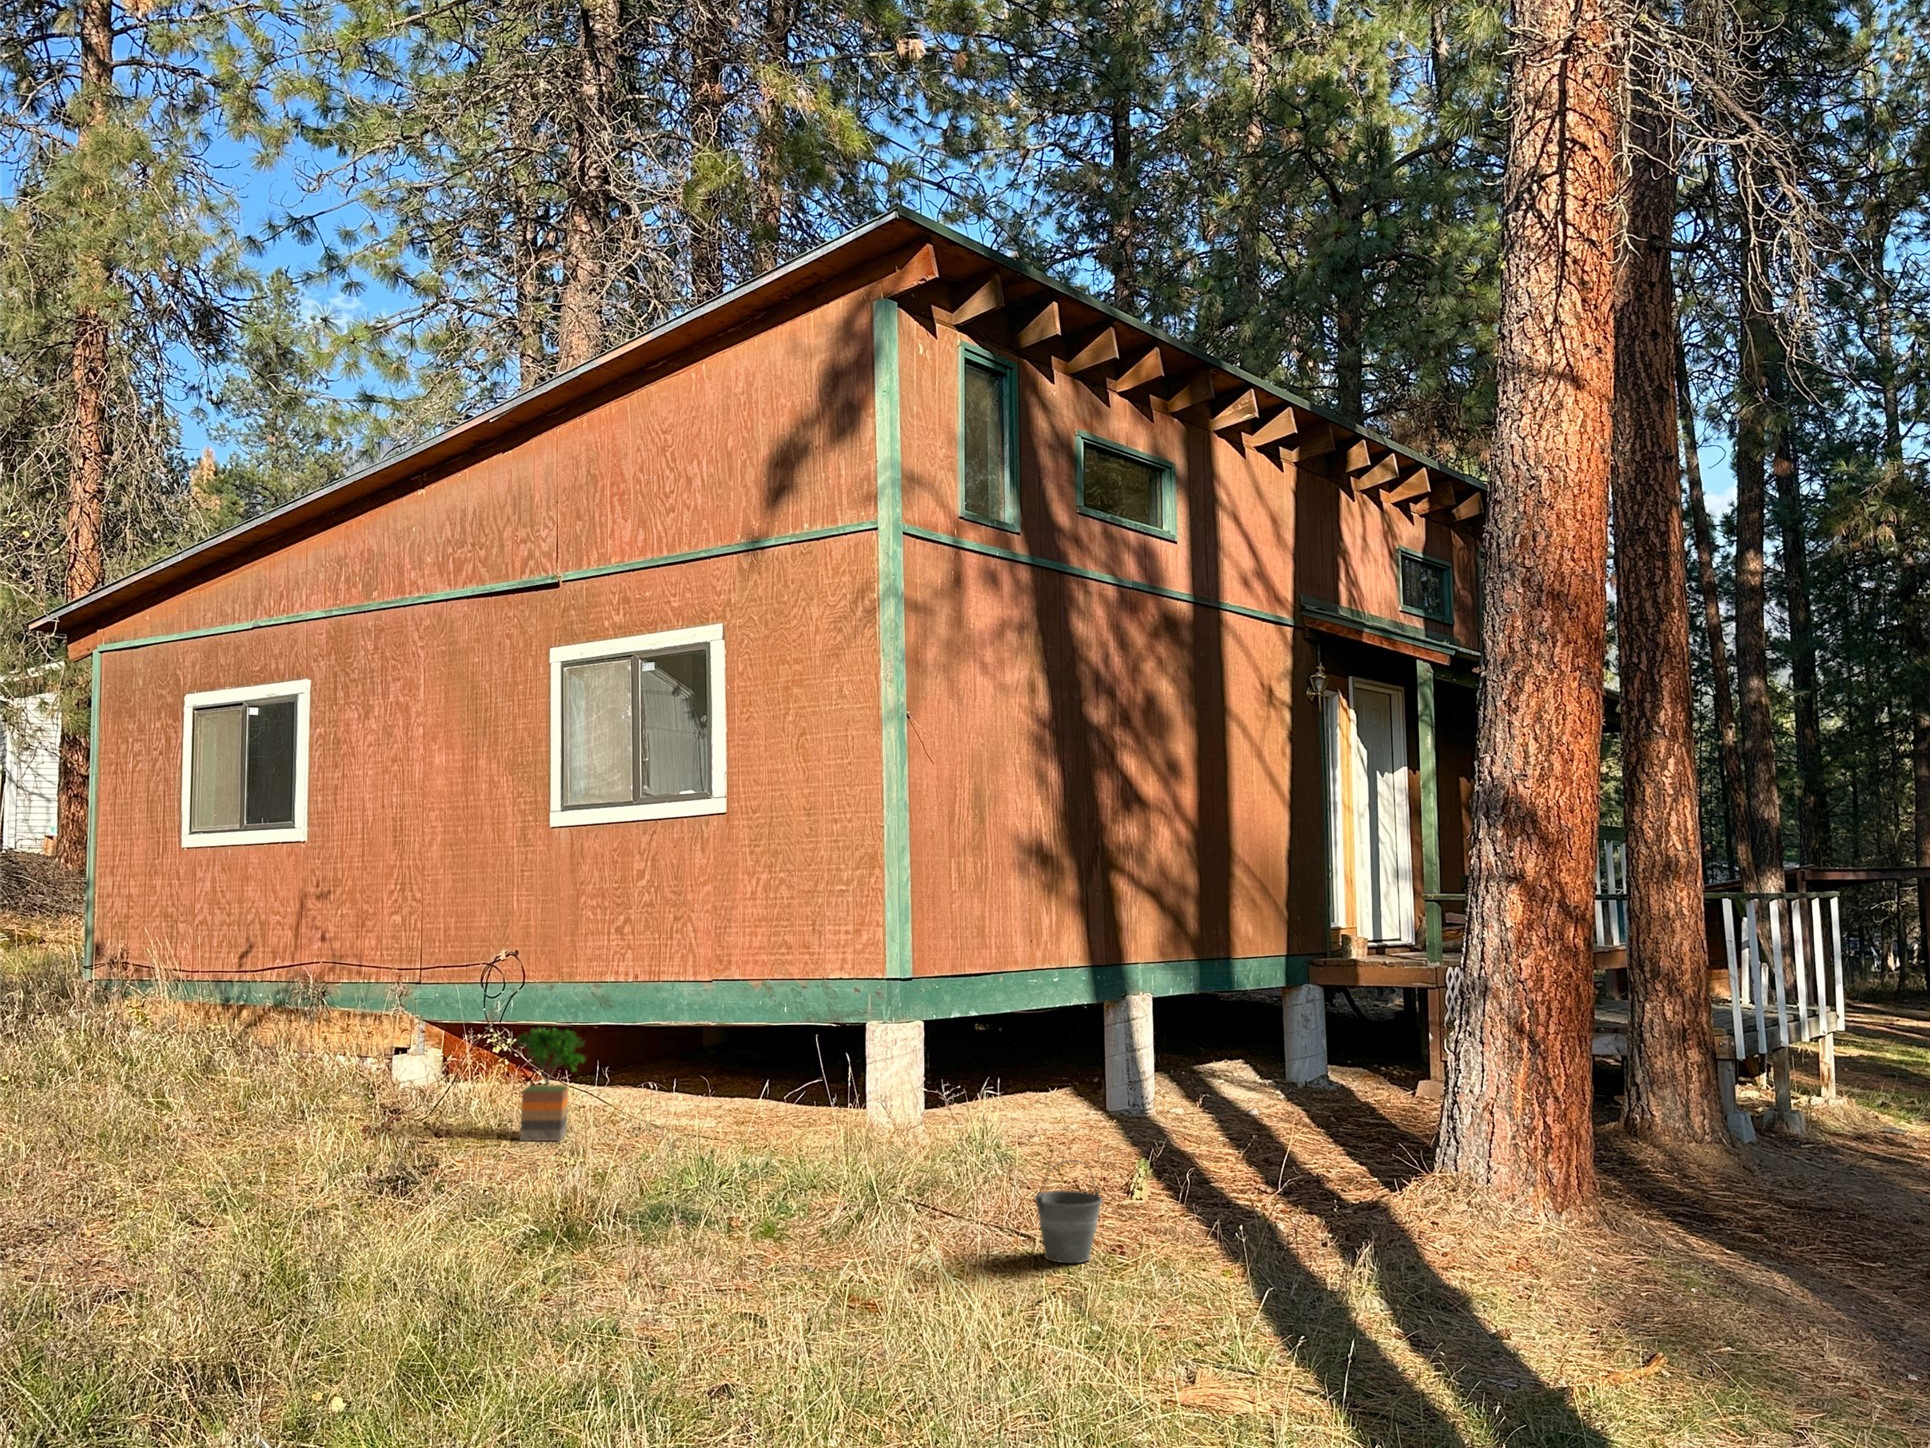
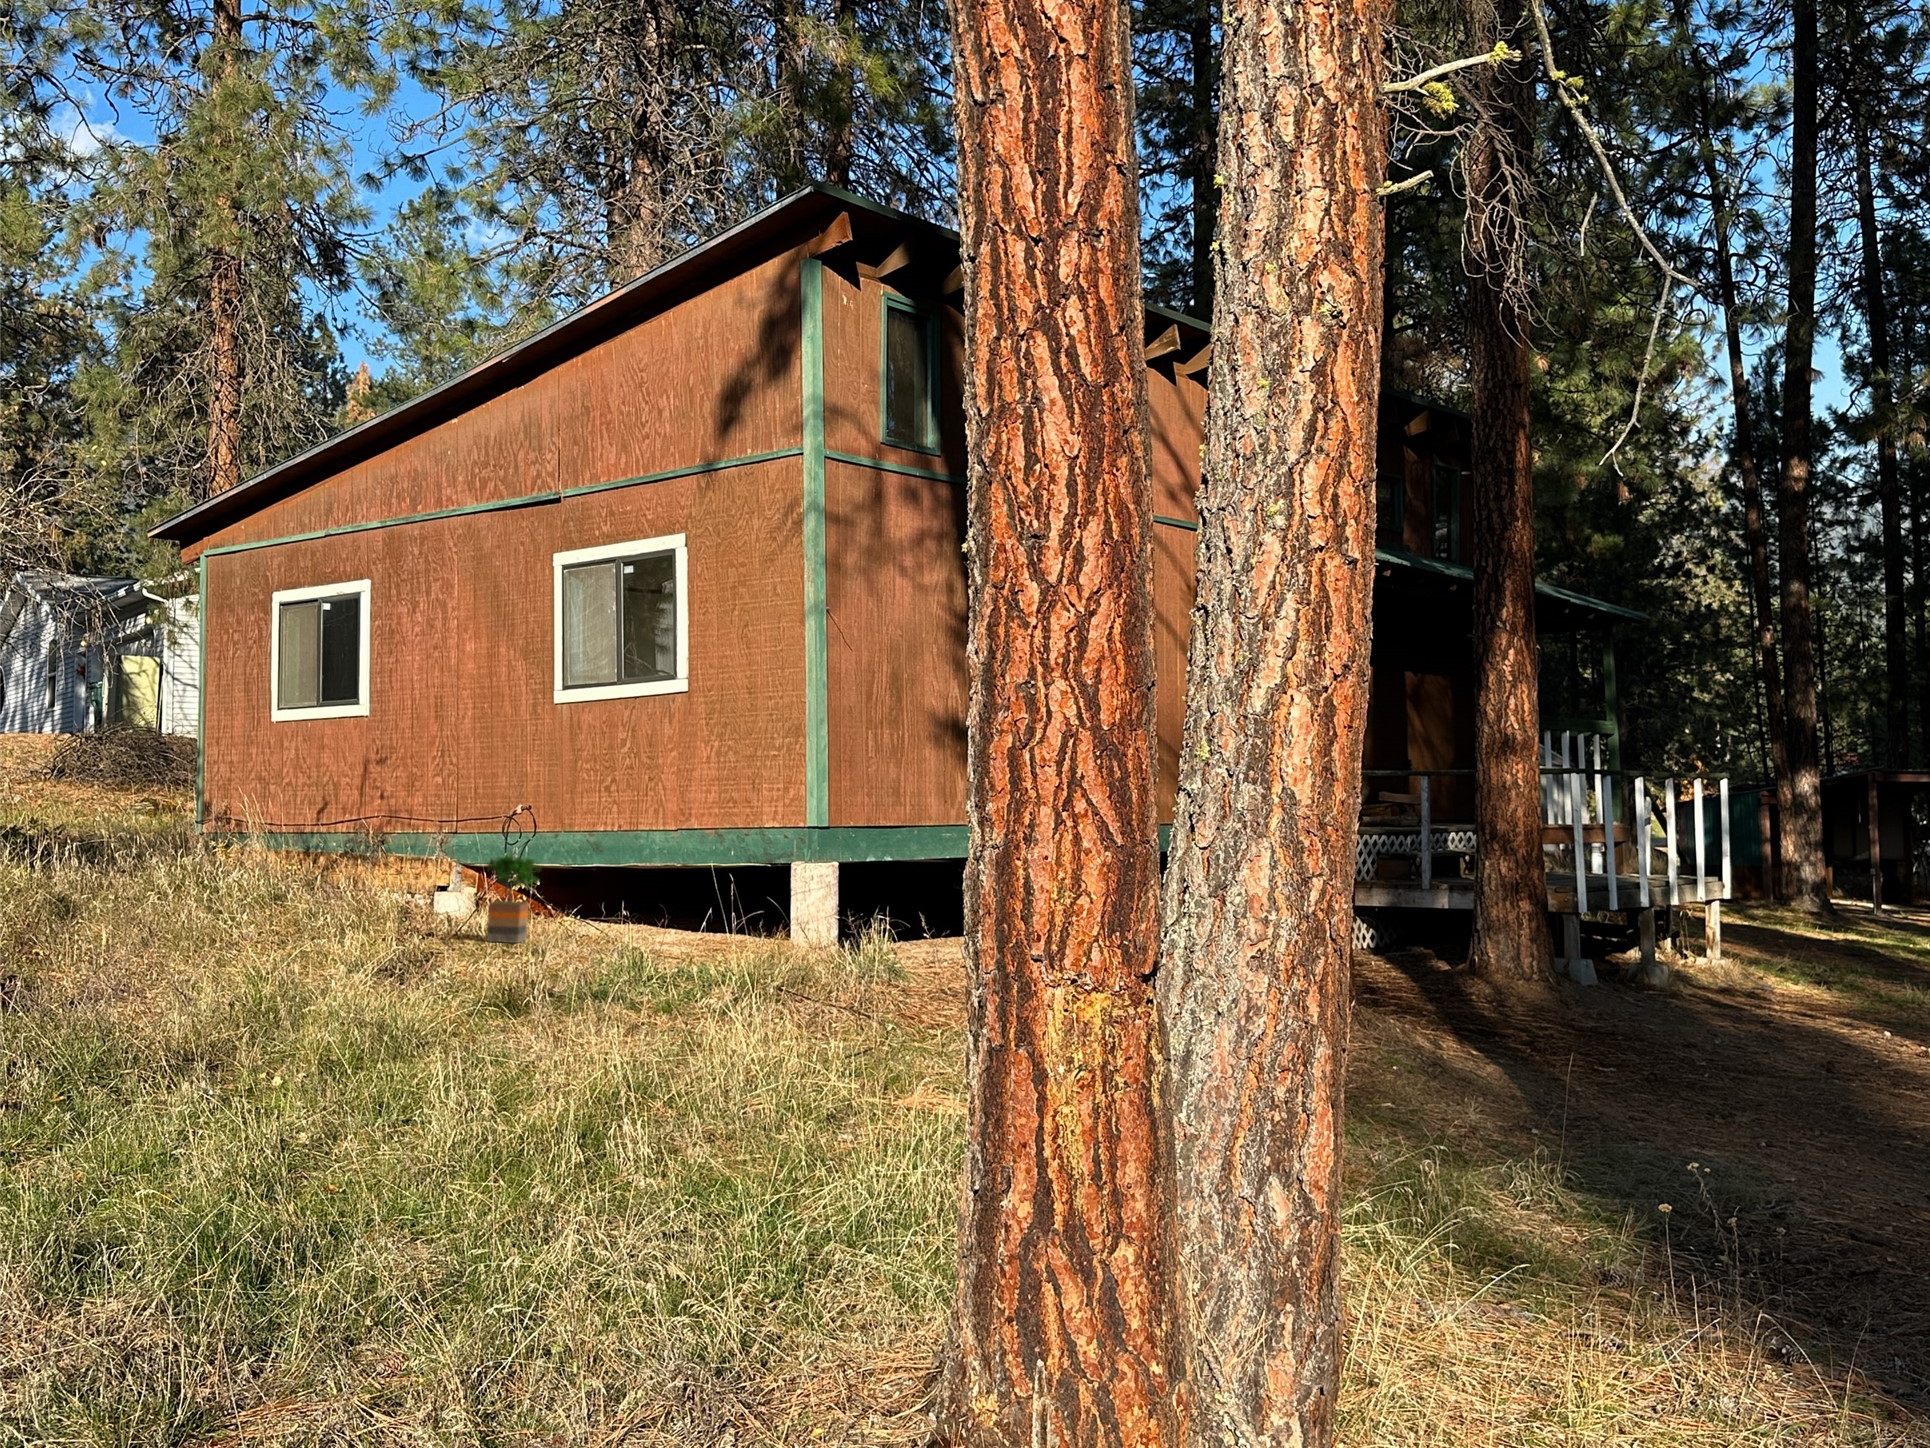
bucket: present [1035,1161,1103,1263] -> none [826,950,881,1027]

